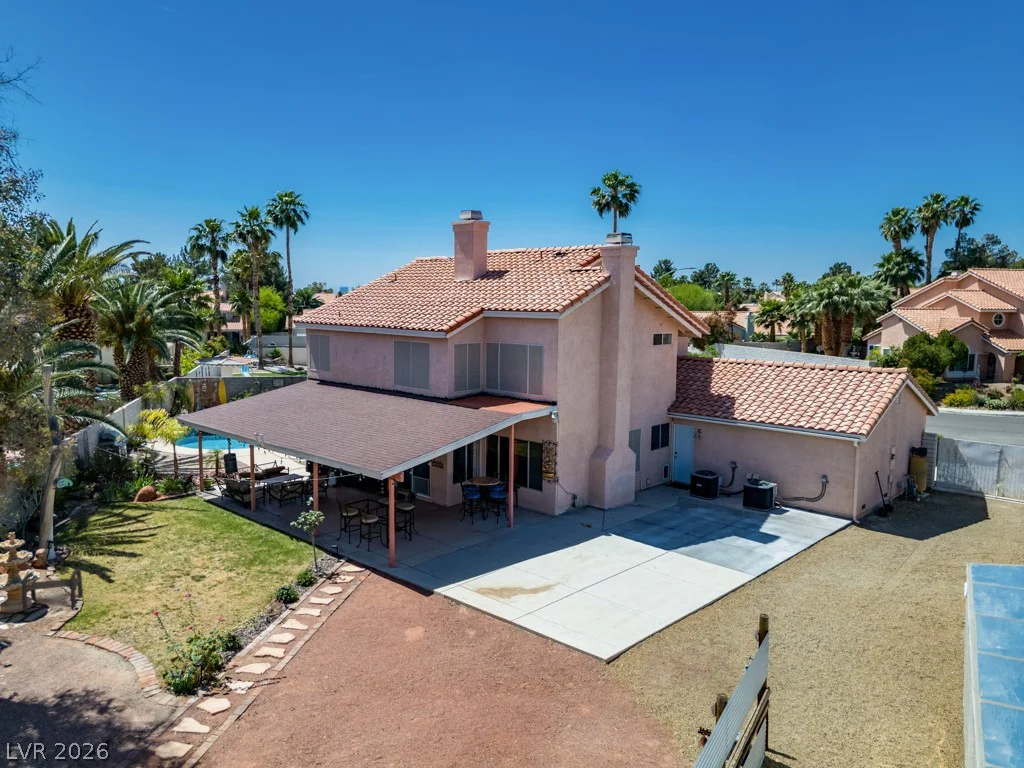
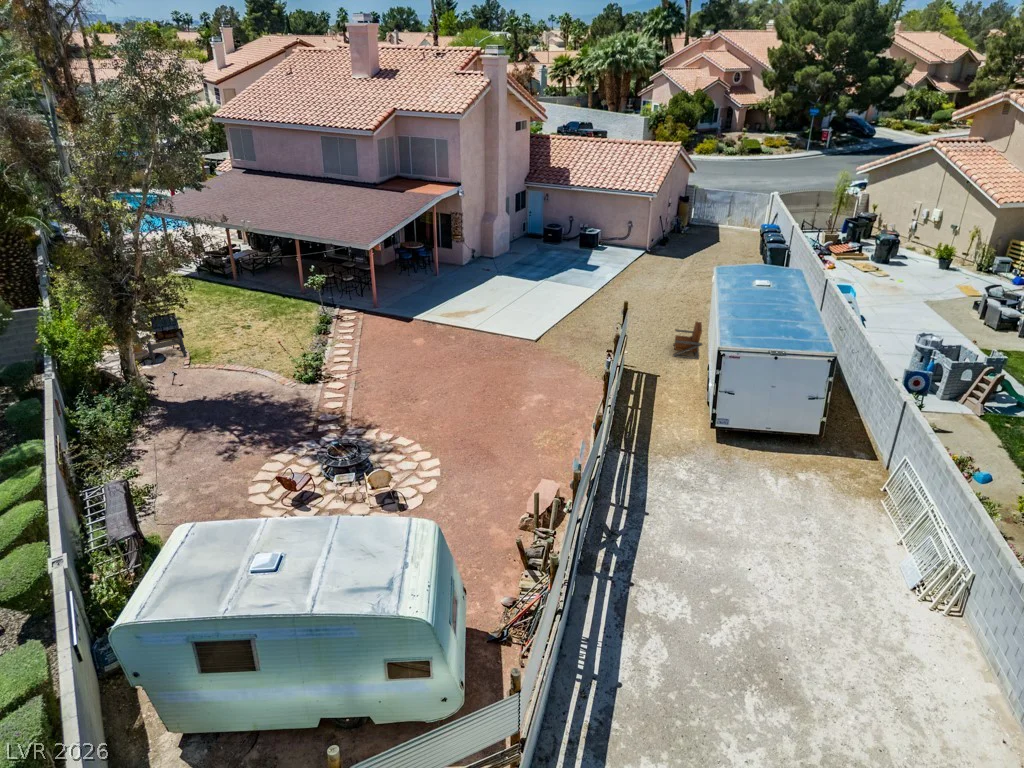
lounge chair: none [887,666,956,759] -> present [673,321,702,359]

